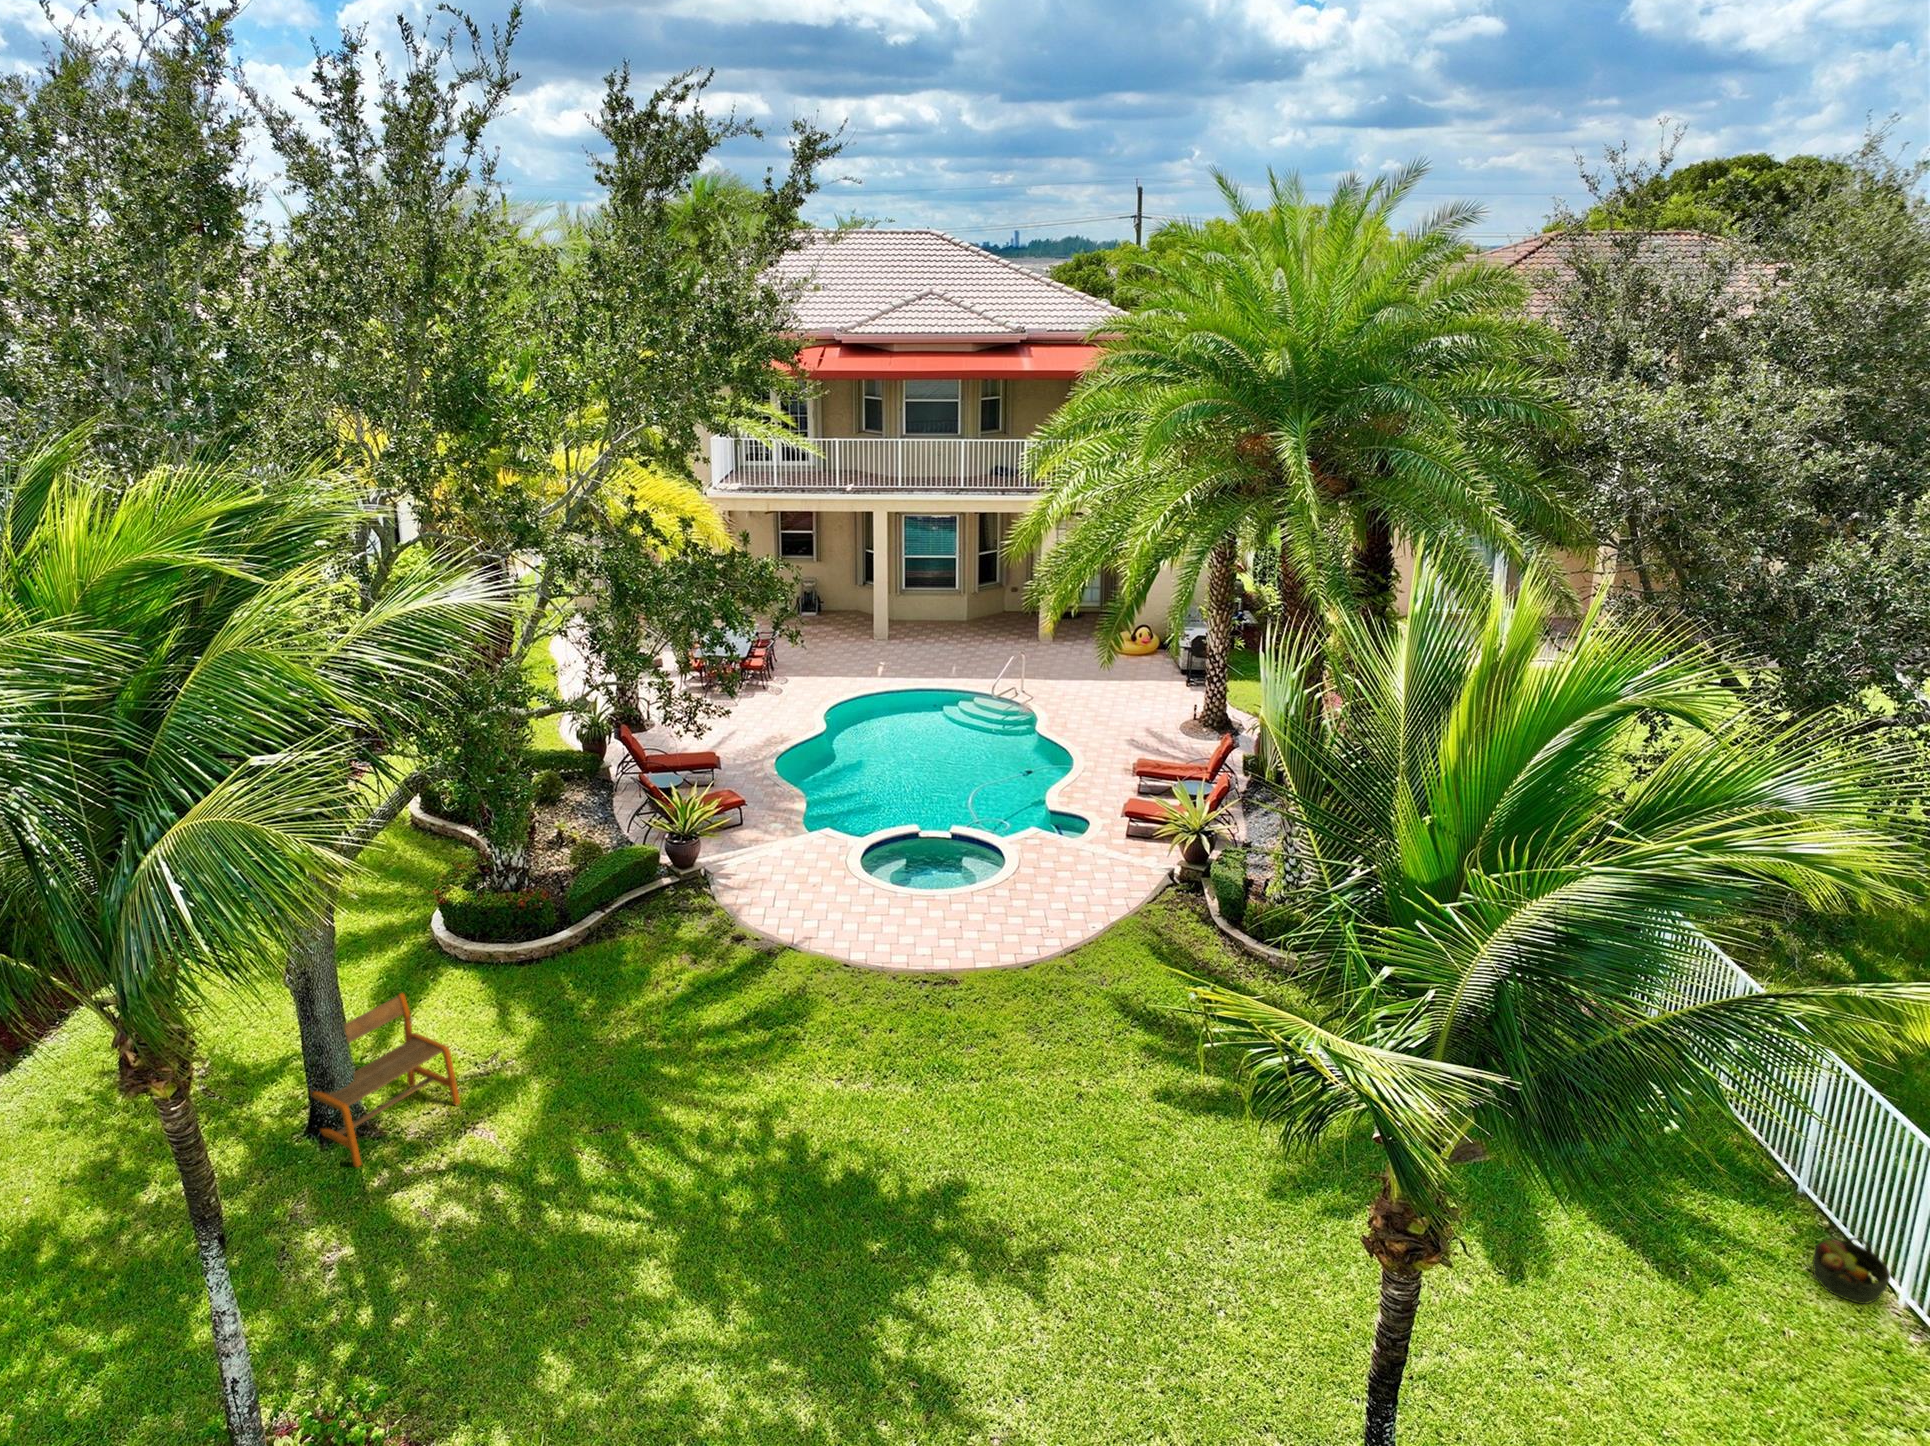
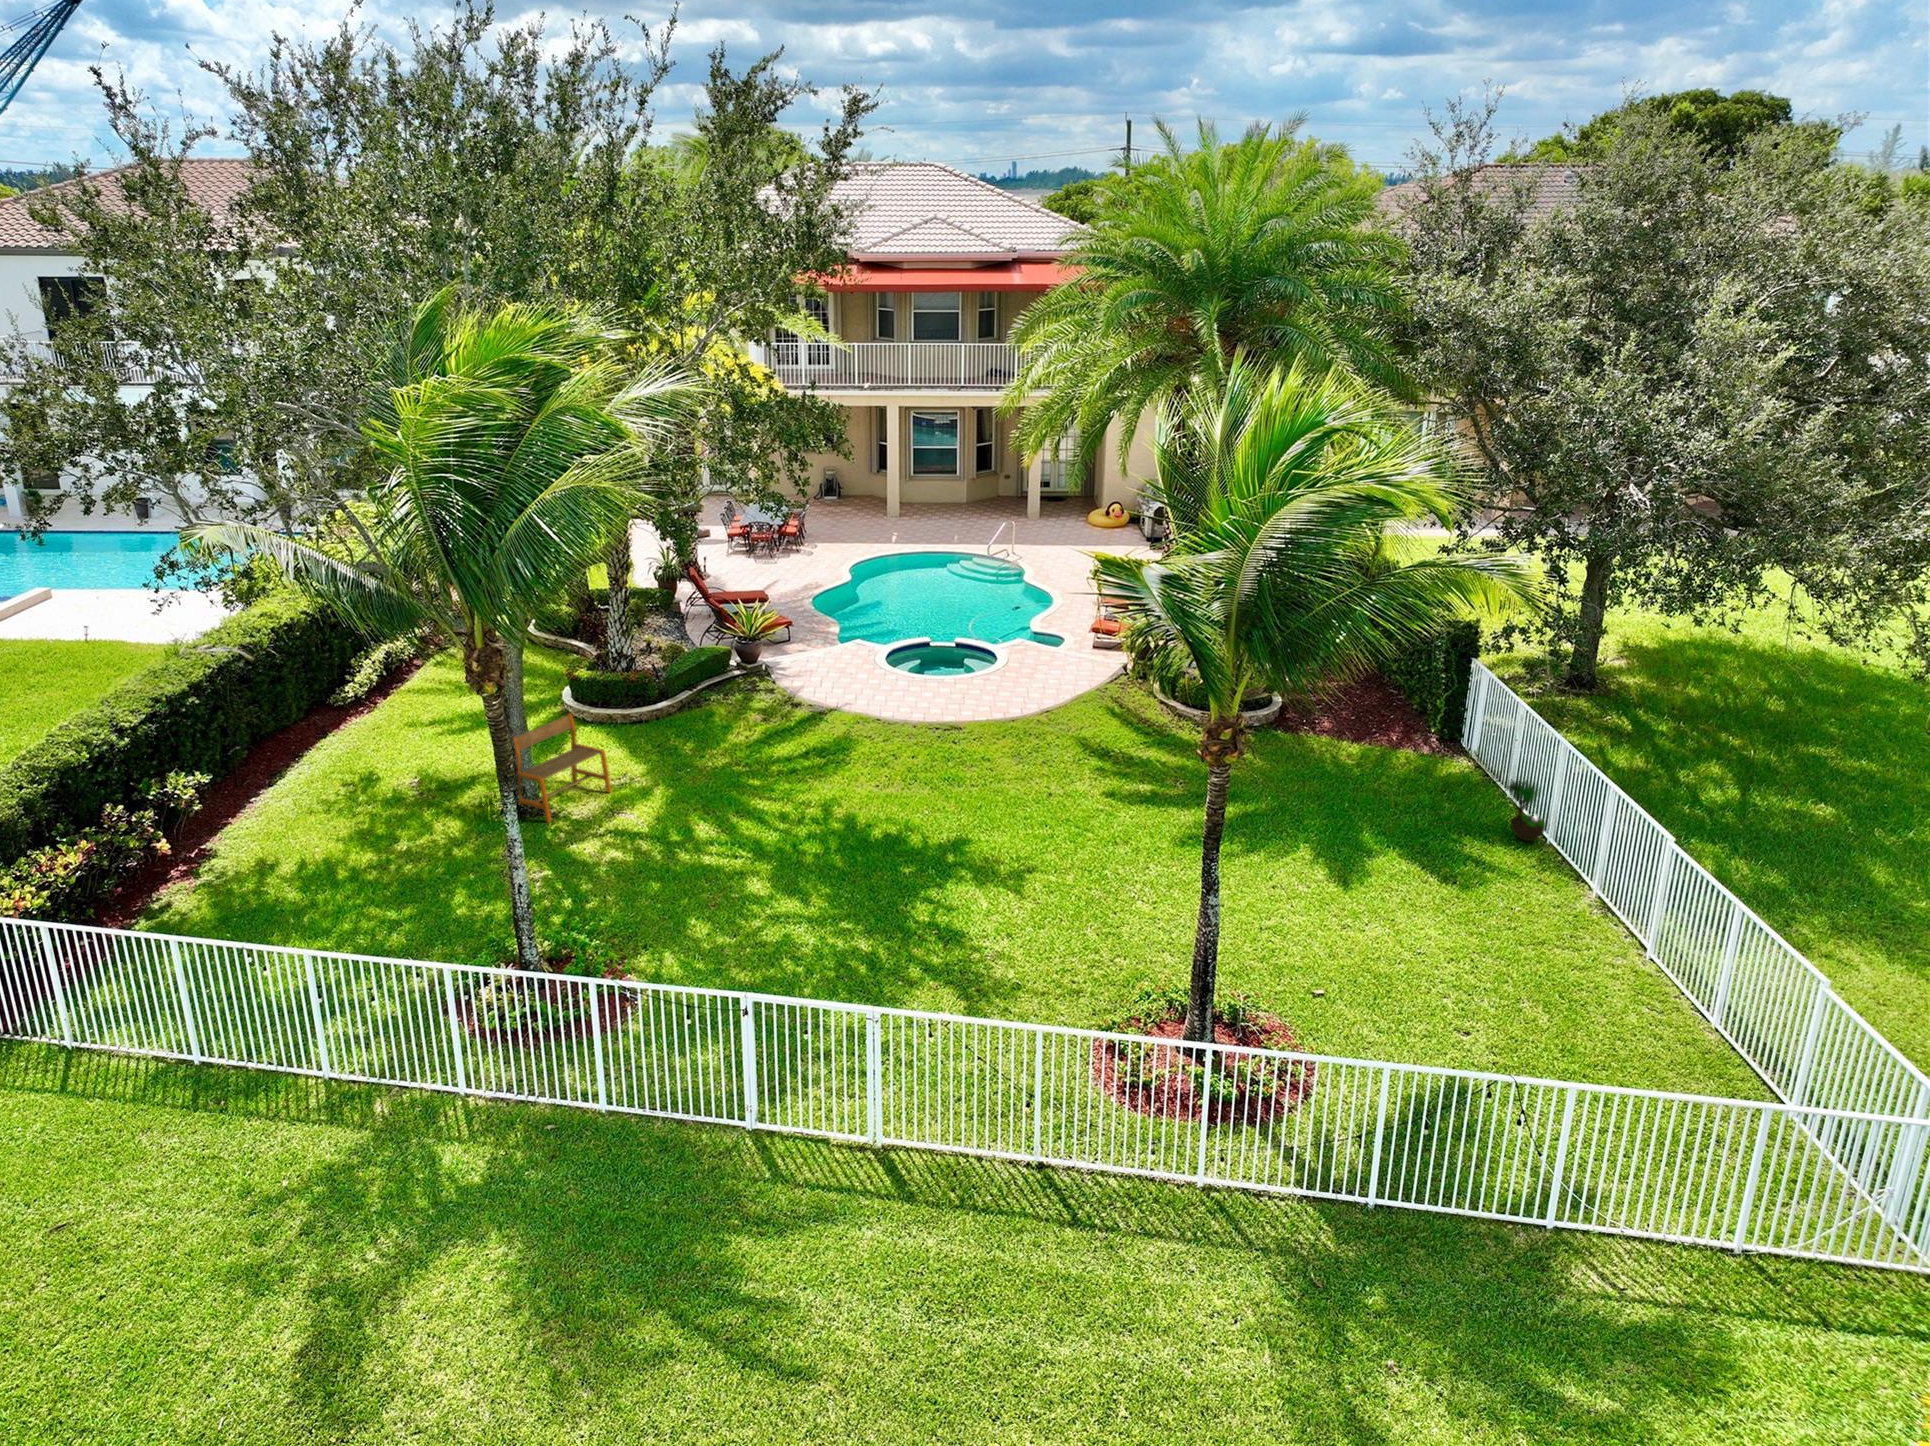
potted tree: none [1748,1112,1822,1213] -> present [1504,779,1545,841]
basket: present [1812,1238,1890,1304] -> none [1530,845,1576,882]

